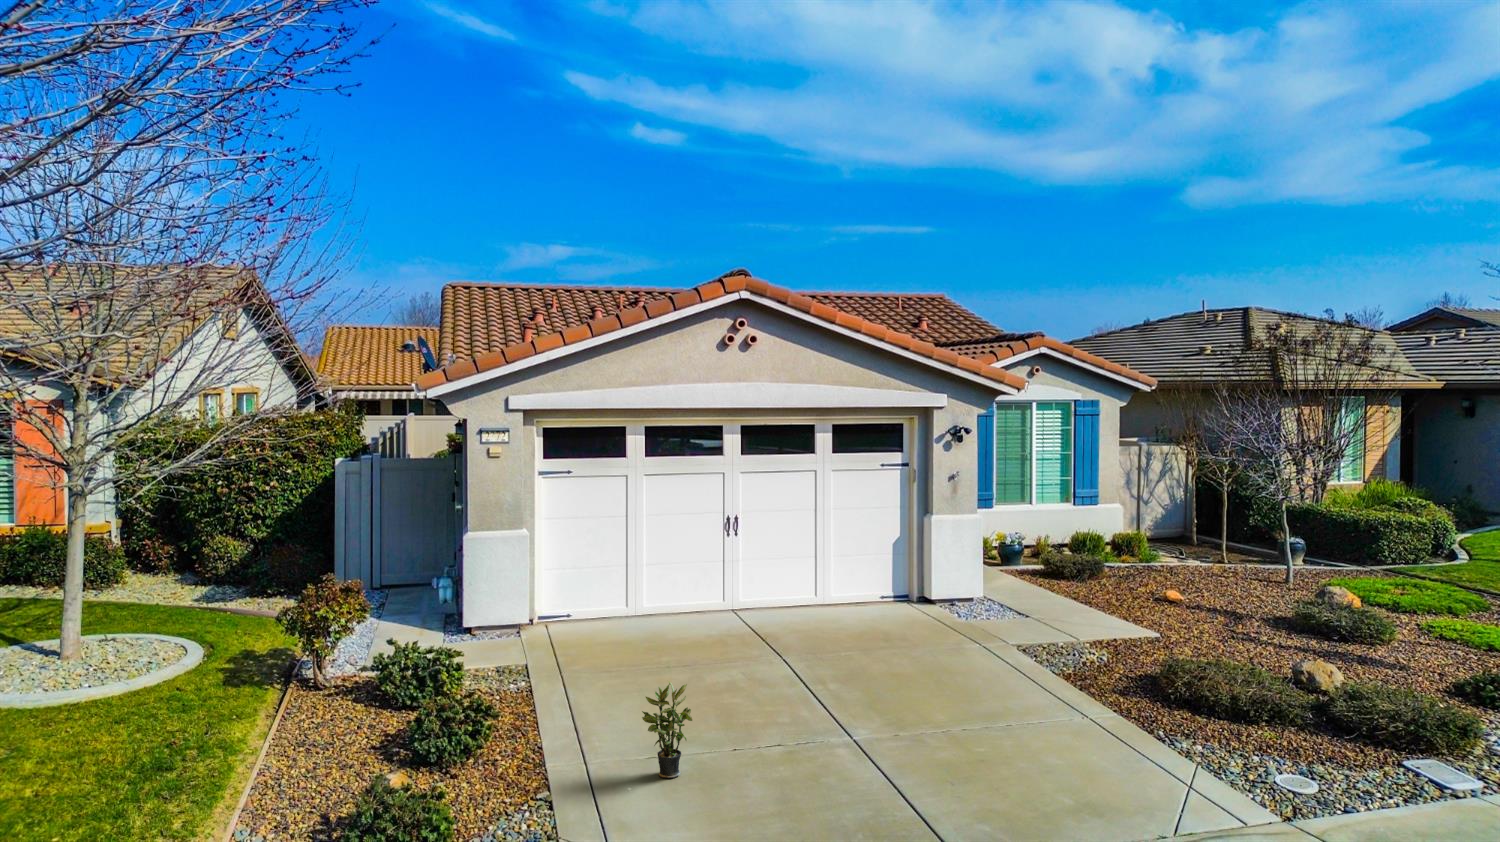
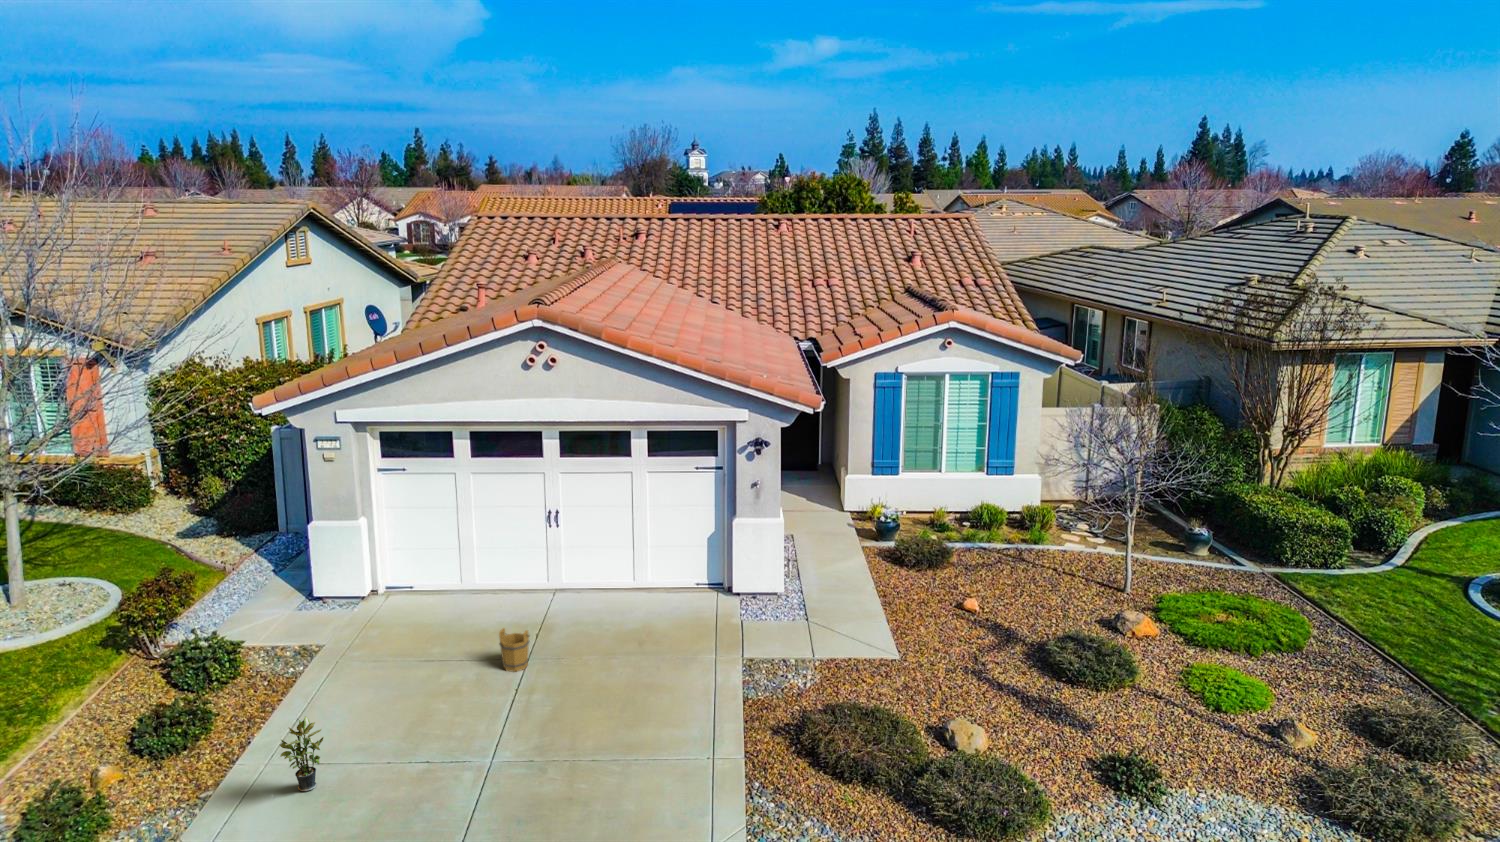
bucket: none [752,622,787,671] -> present [499,628,529,672]

